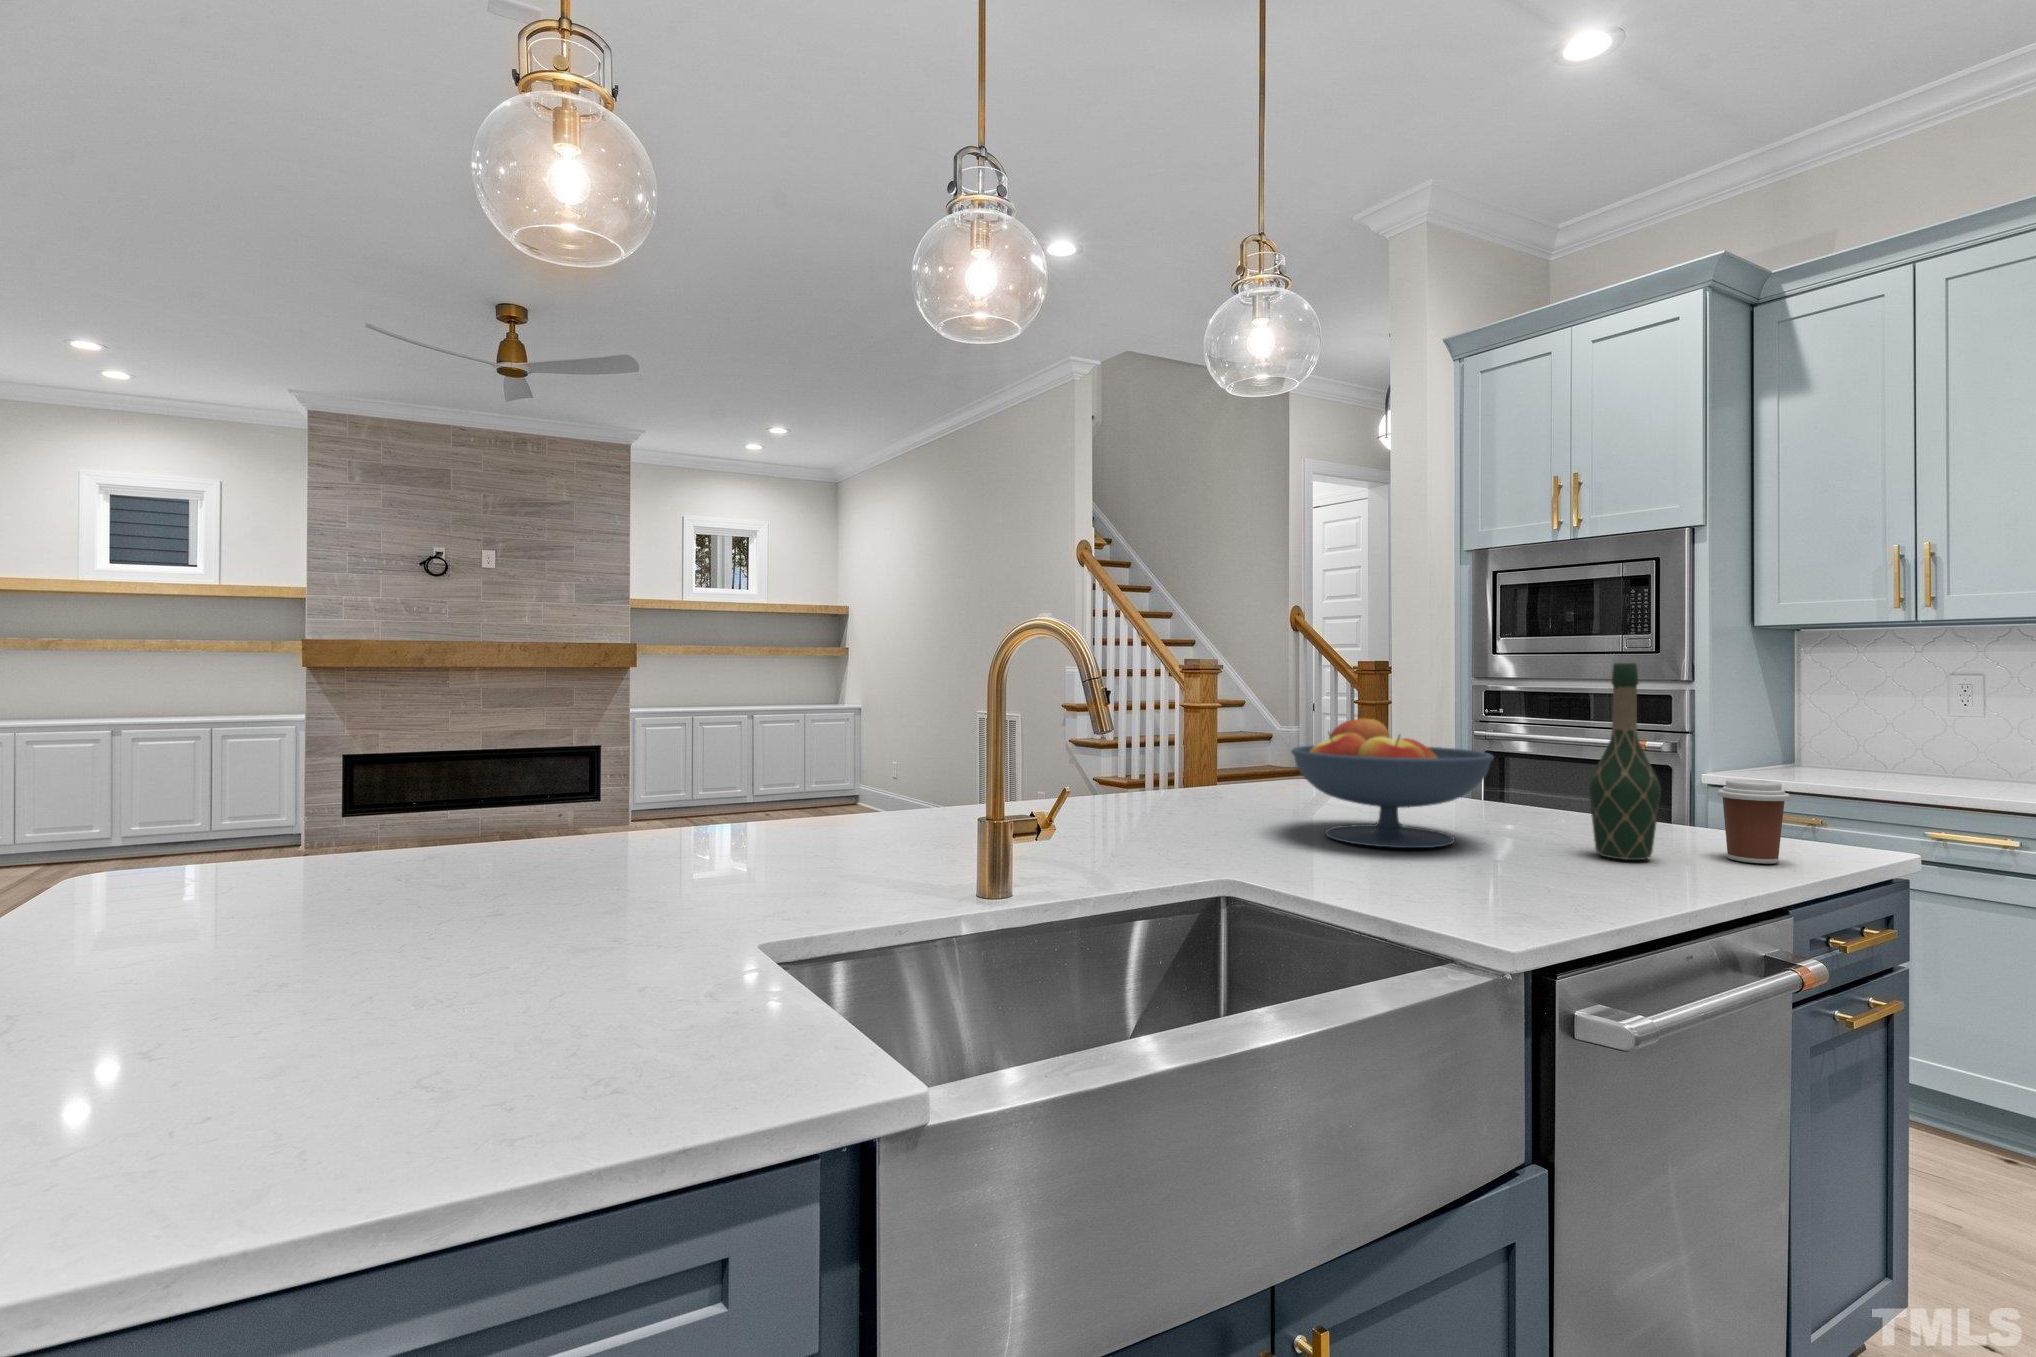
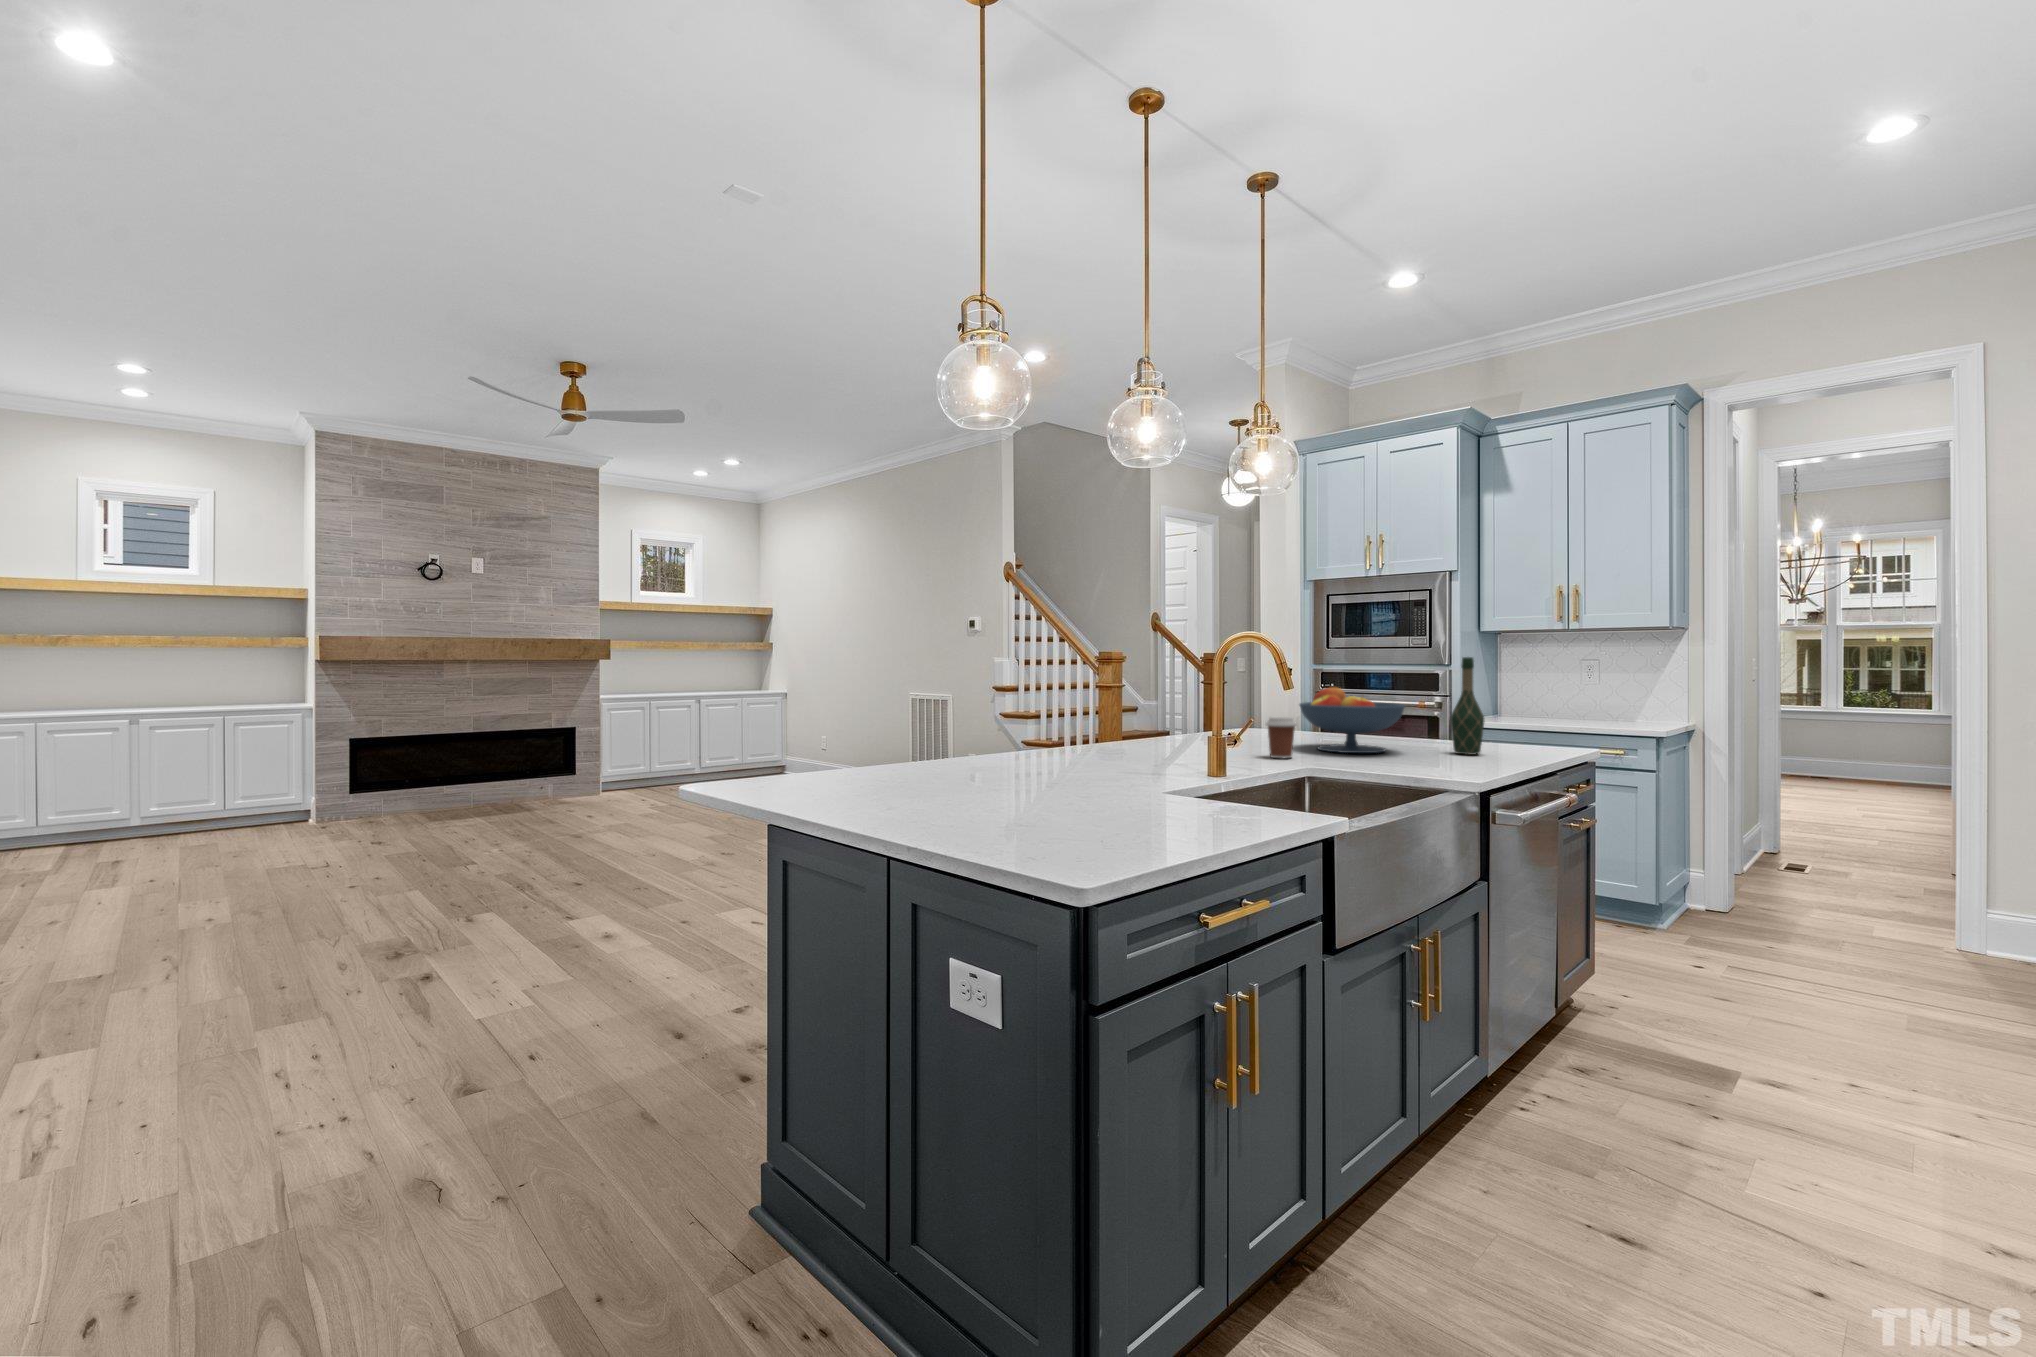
coffee cup: present [1718,779,1790,864] -> present [1266,717,1297,758]

